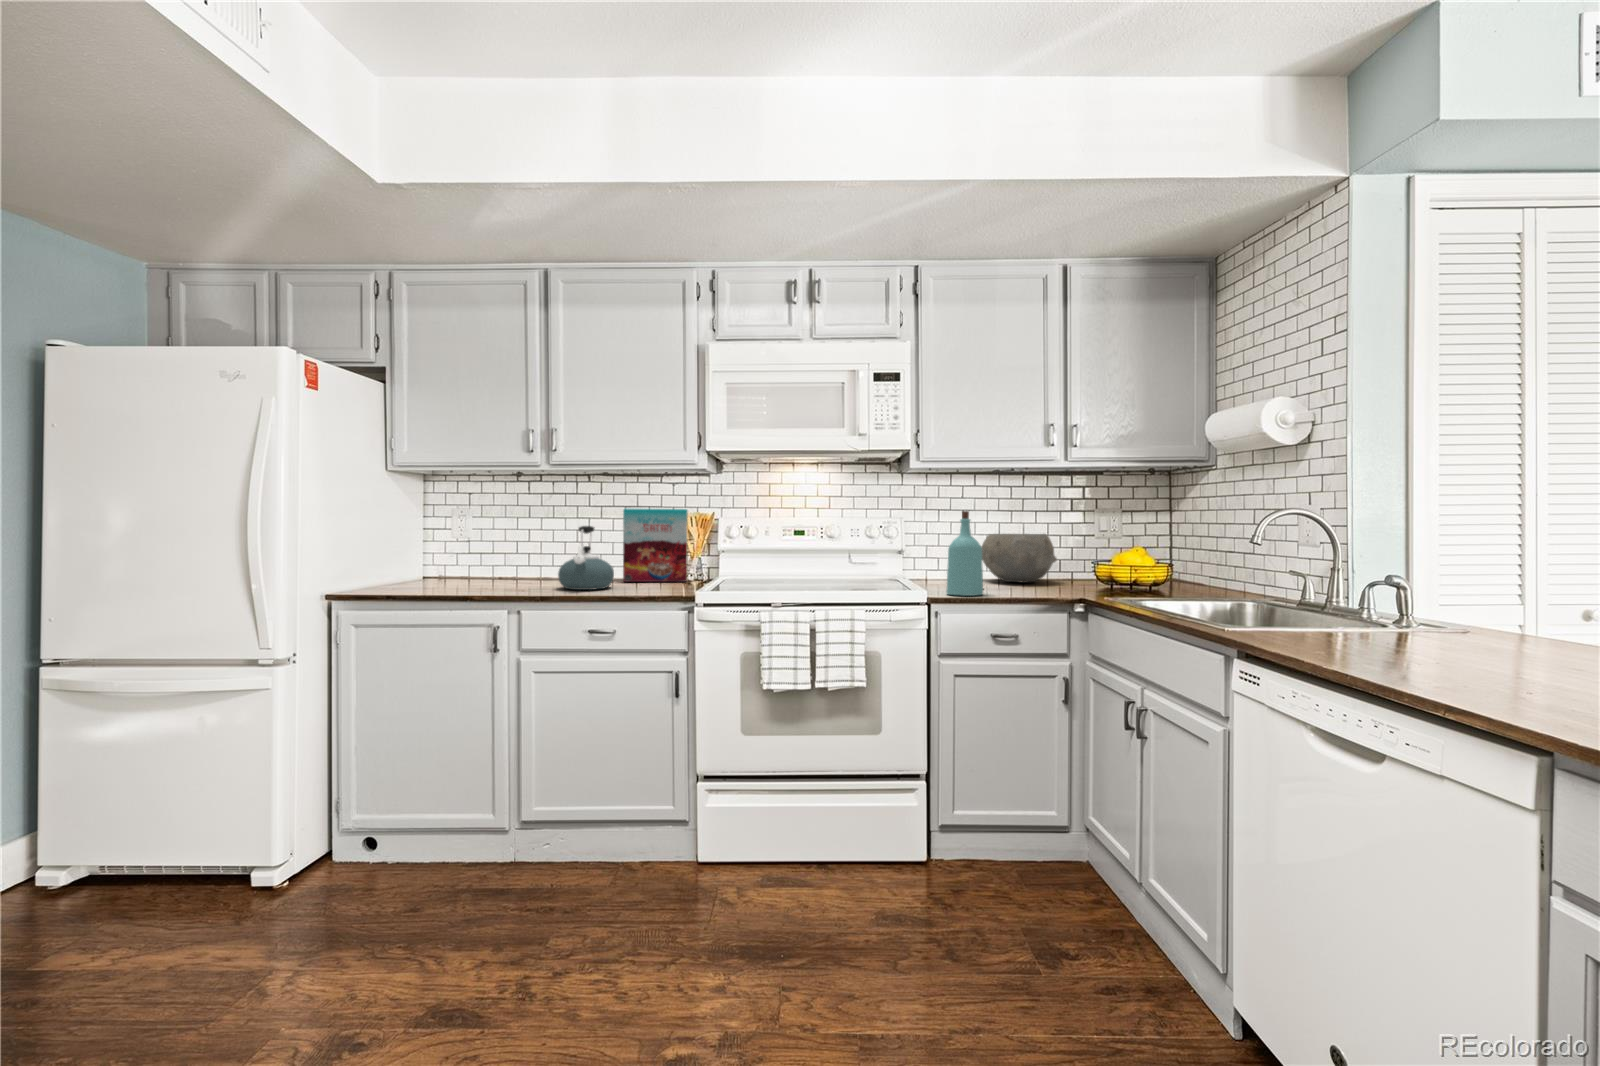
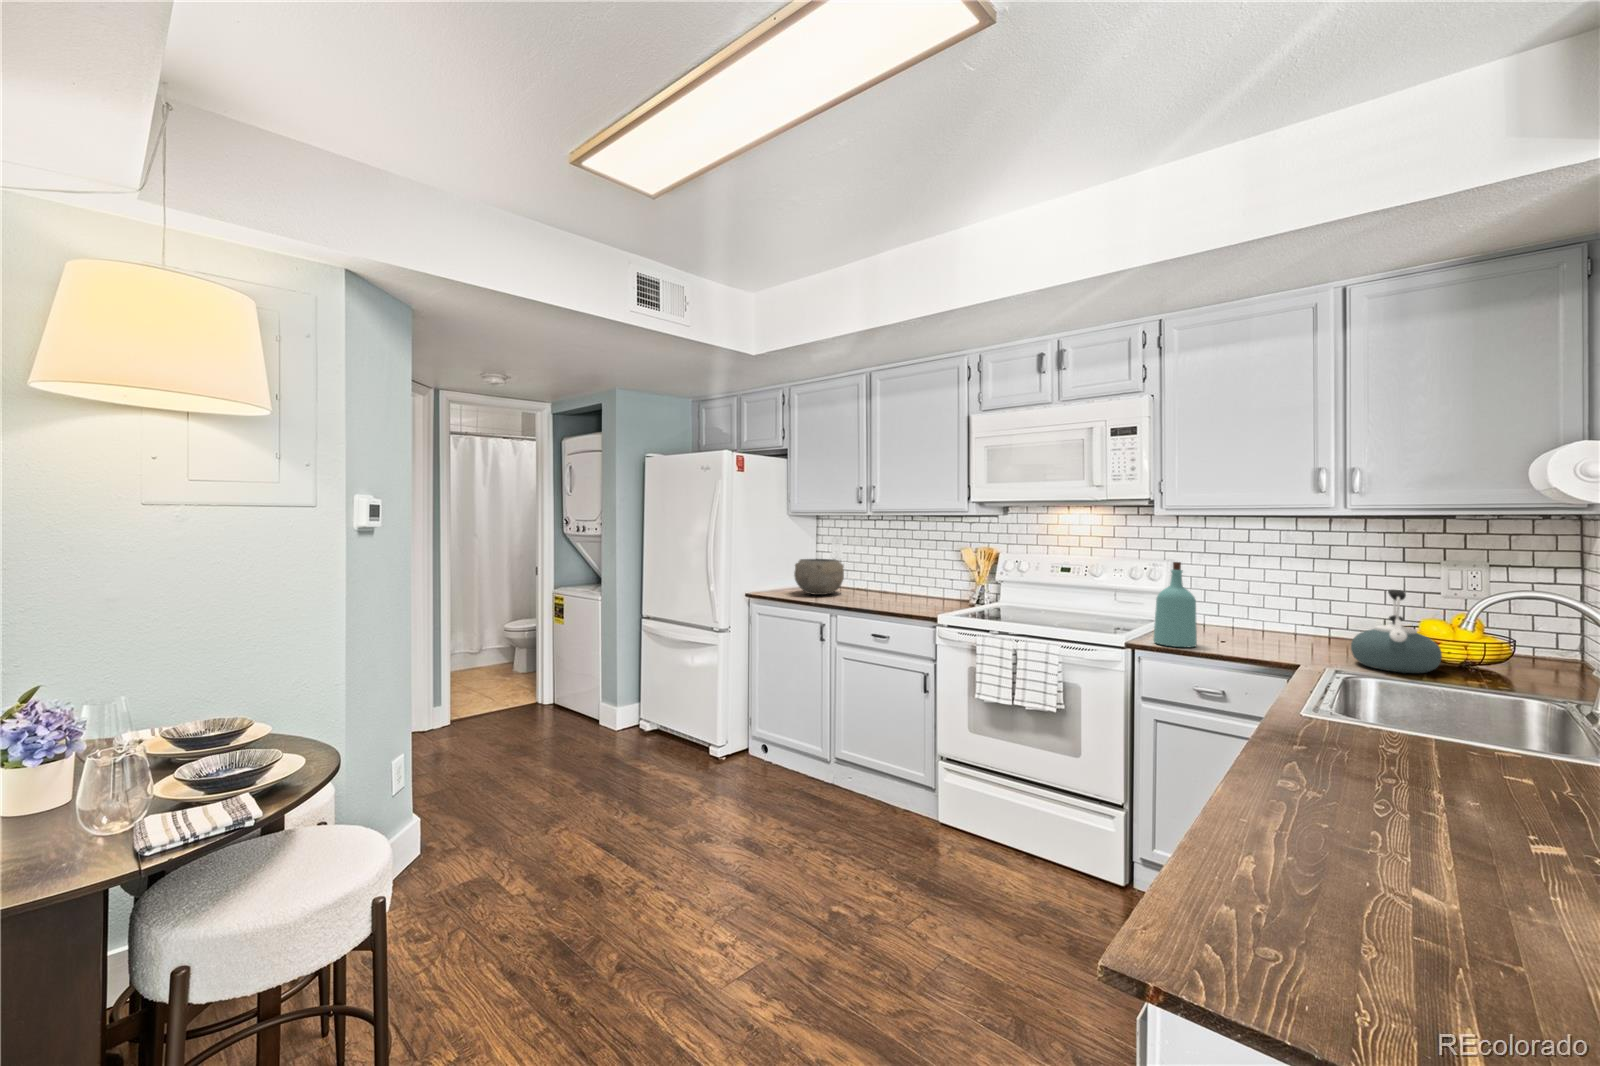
cereal box: present [623,509,688,582] -> none [923,543,976,602]
kettle: present [558,526,614,590] -> present [1351,590,1442,673]
ceramic bowl: present [982,534,1056,582] -> present [794,559,844,595]

